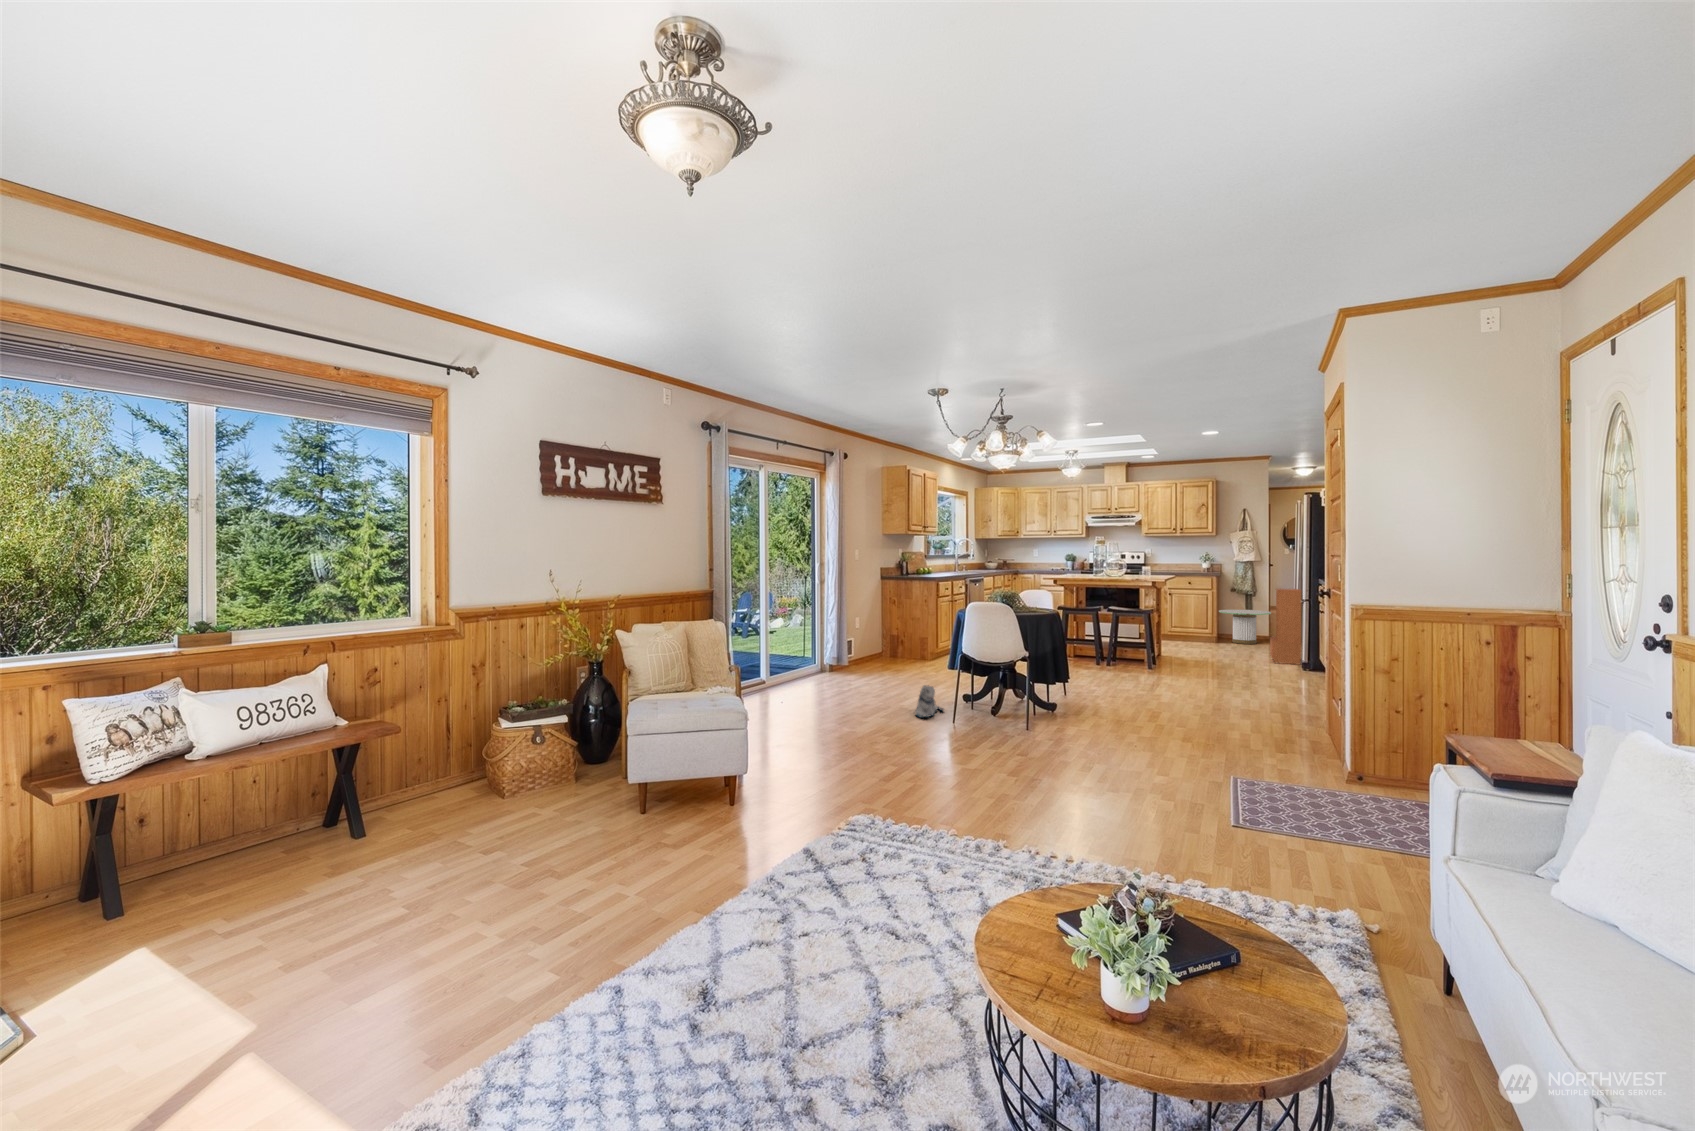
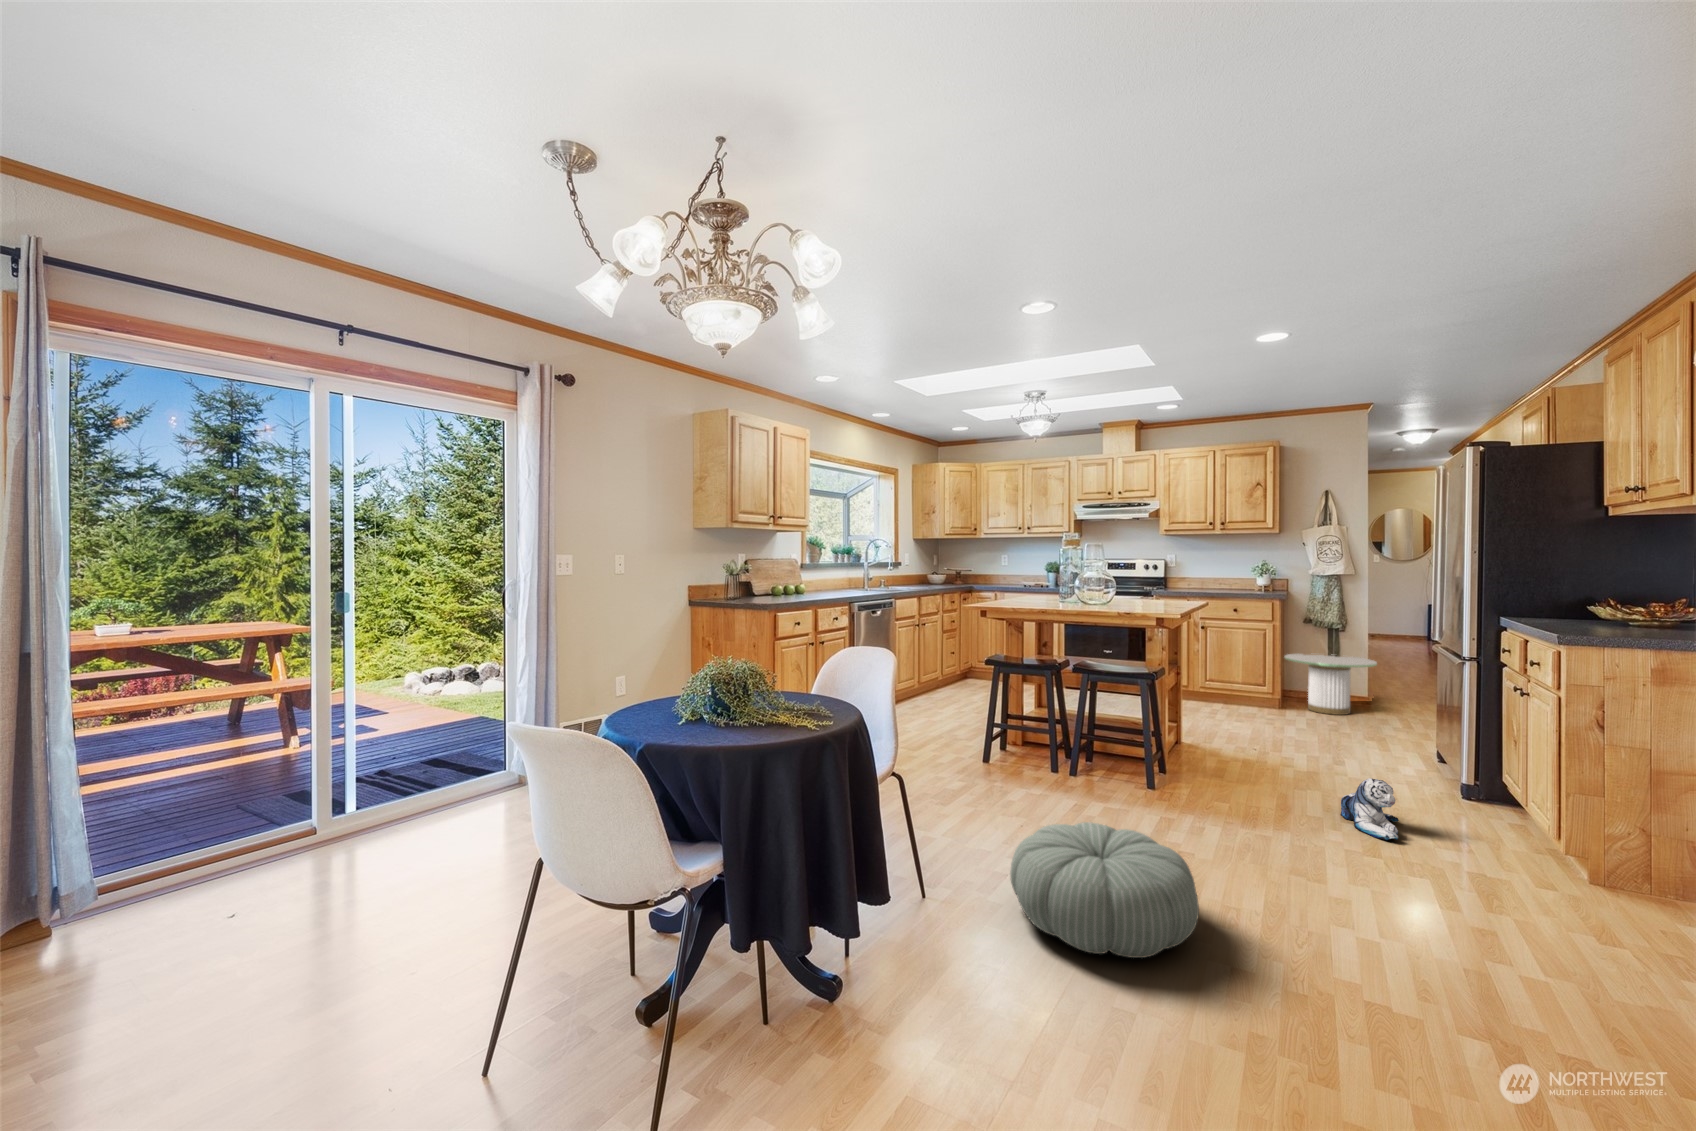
bookcase: present [1270,589,1301,664] -> none [1386,630,1458,784]
pouf: none [1110,663,1187,701] -> present [1010,822,1199,958]
plush toy: present [915,685,943,718] -> present [1340,778,1398,840]

